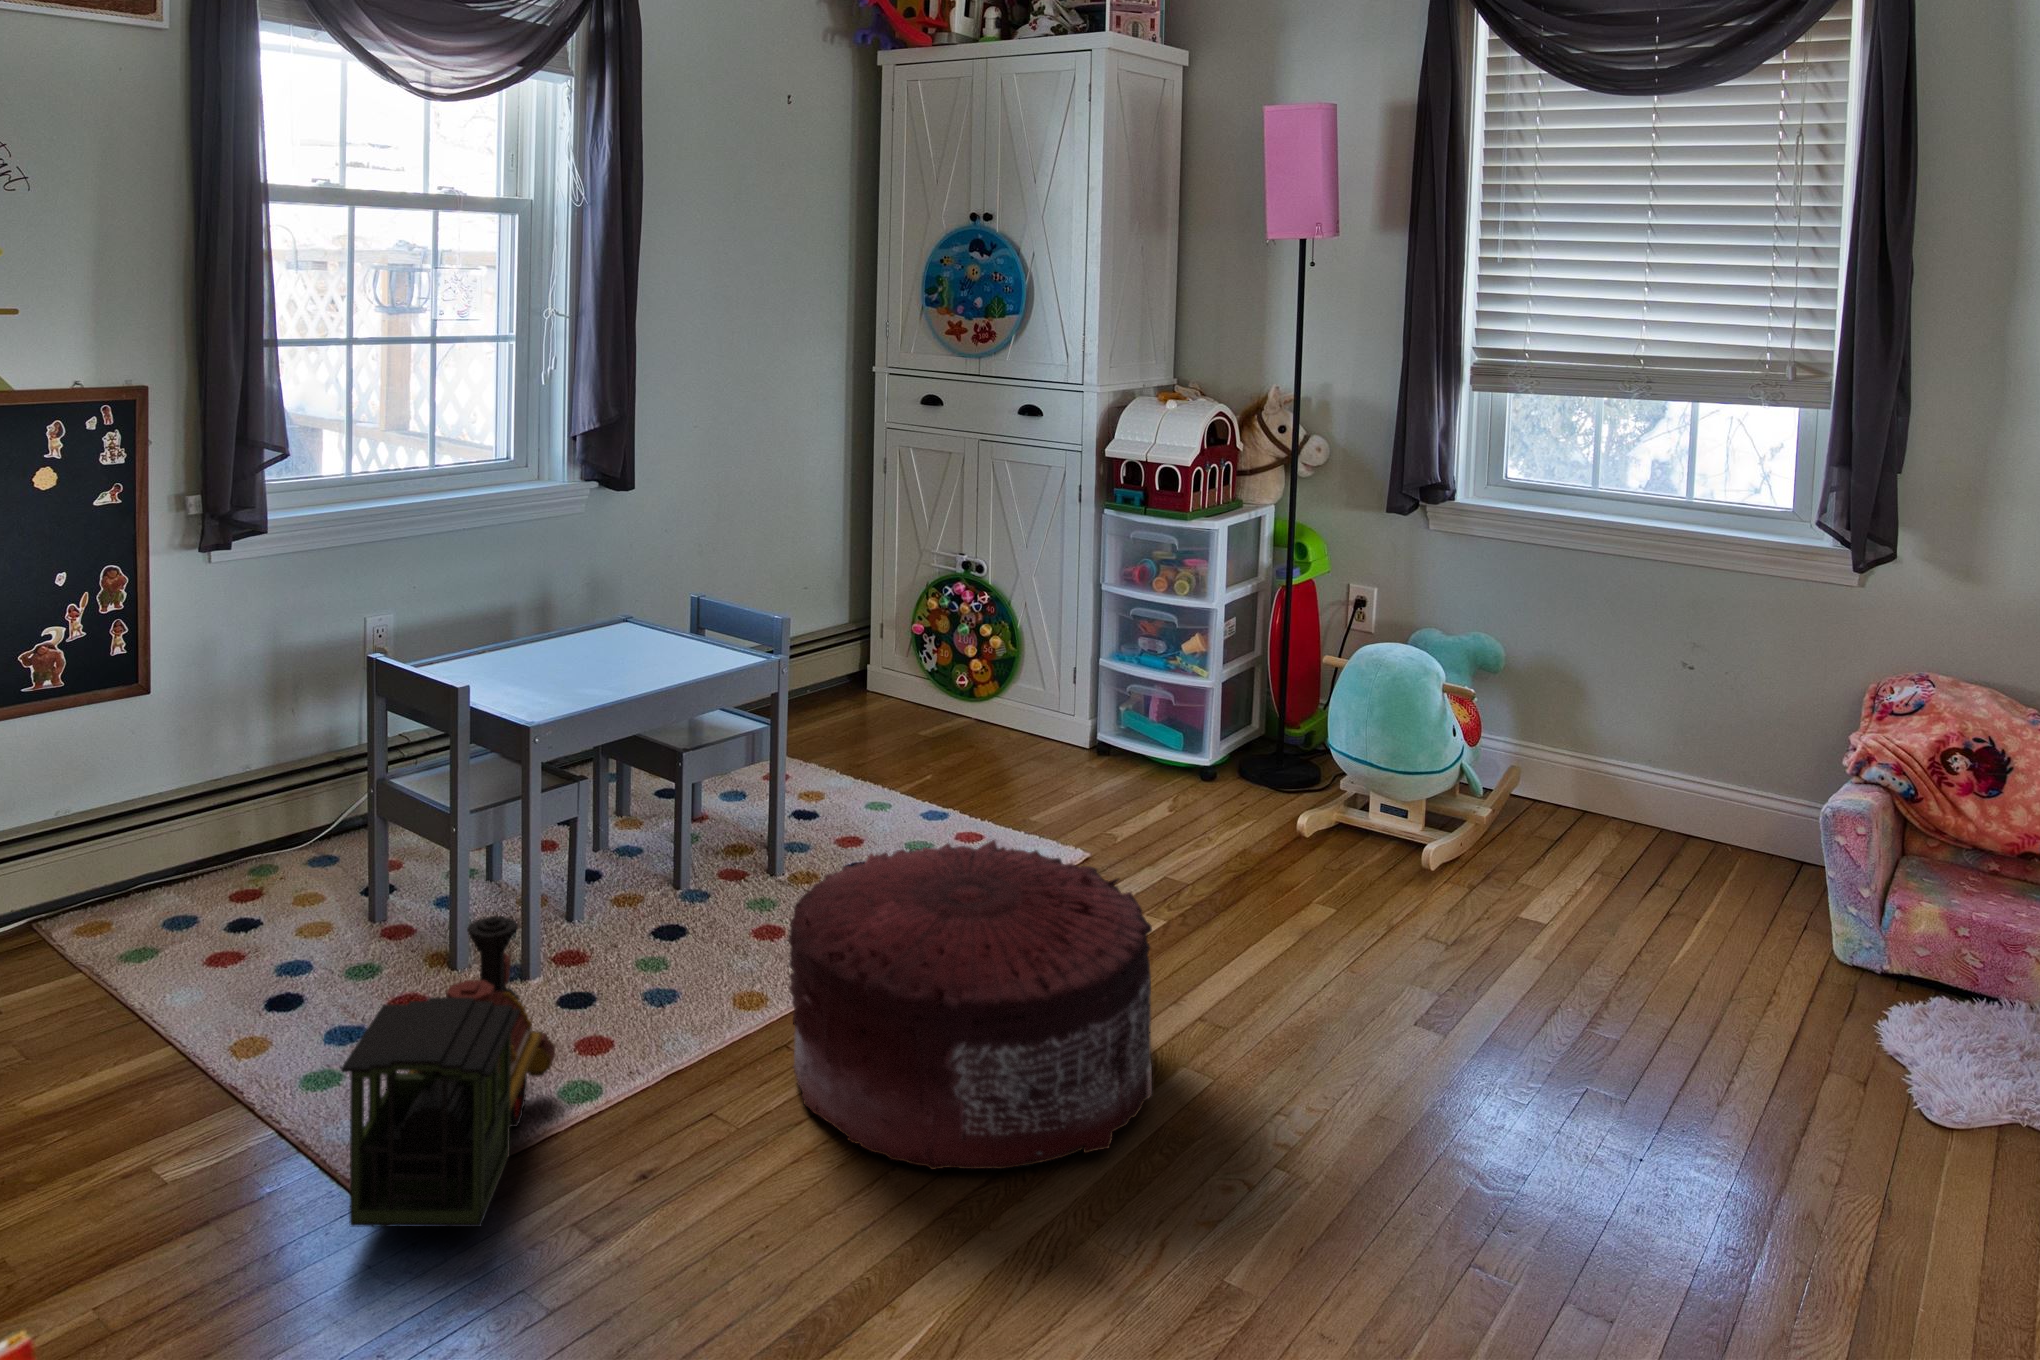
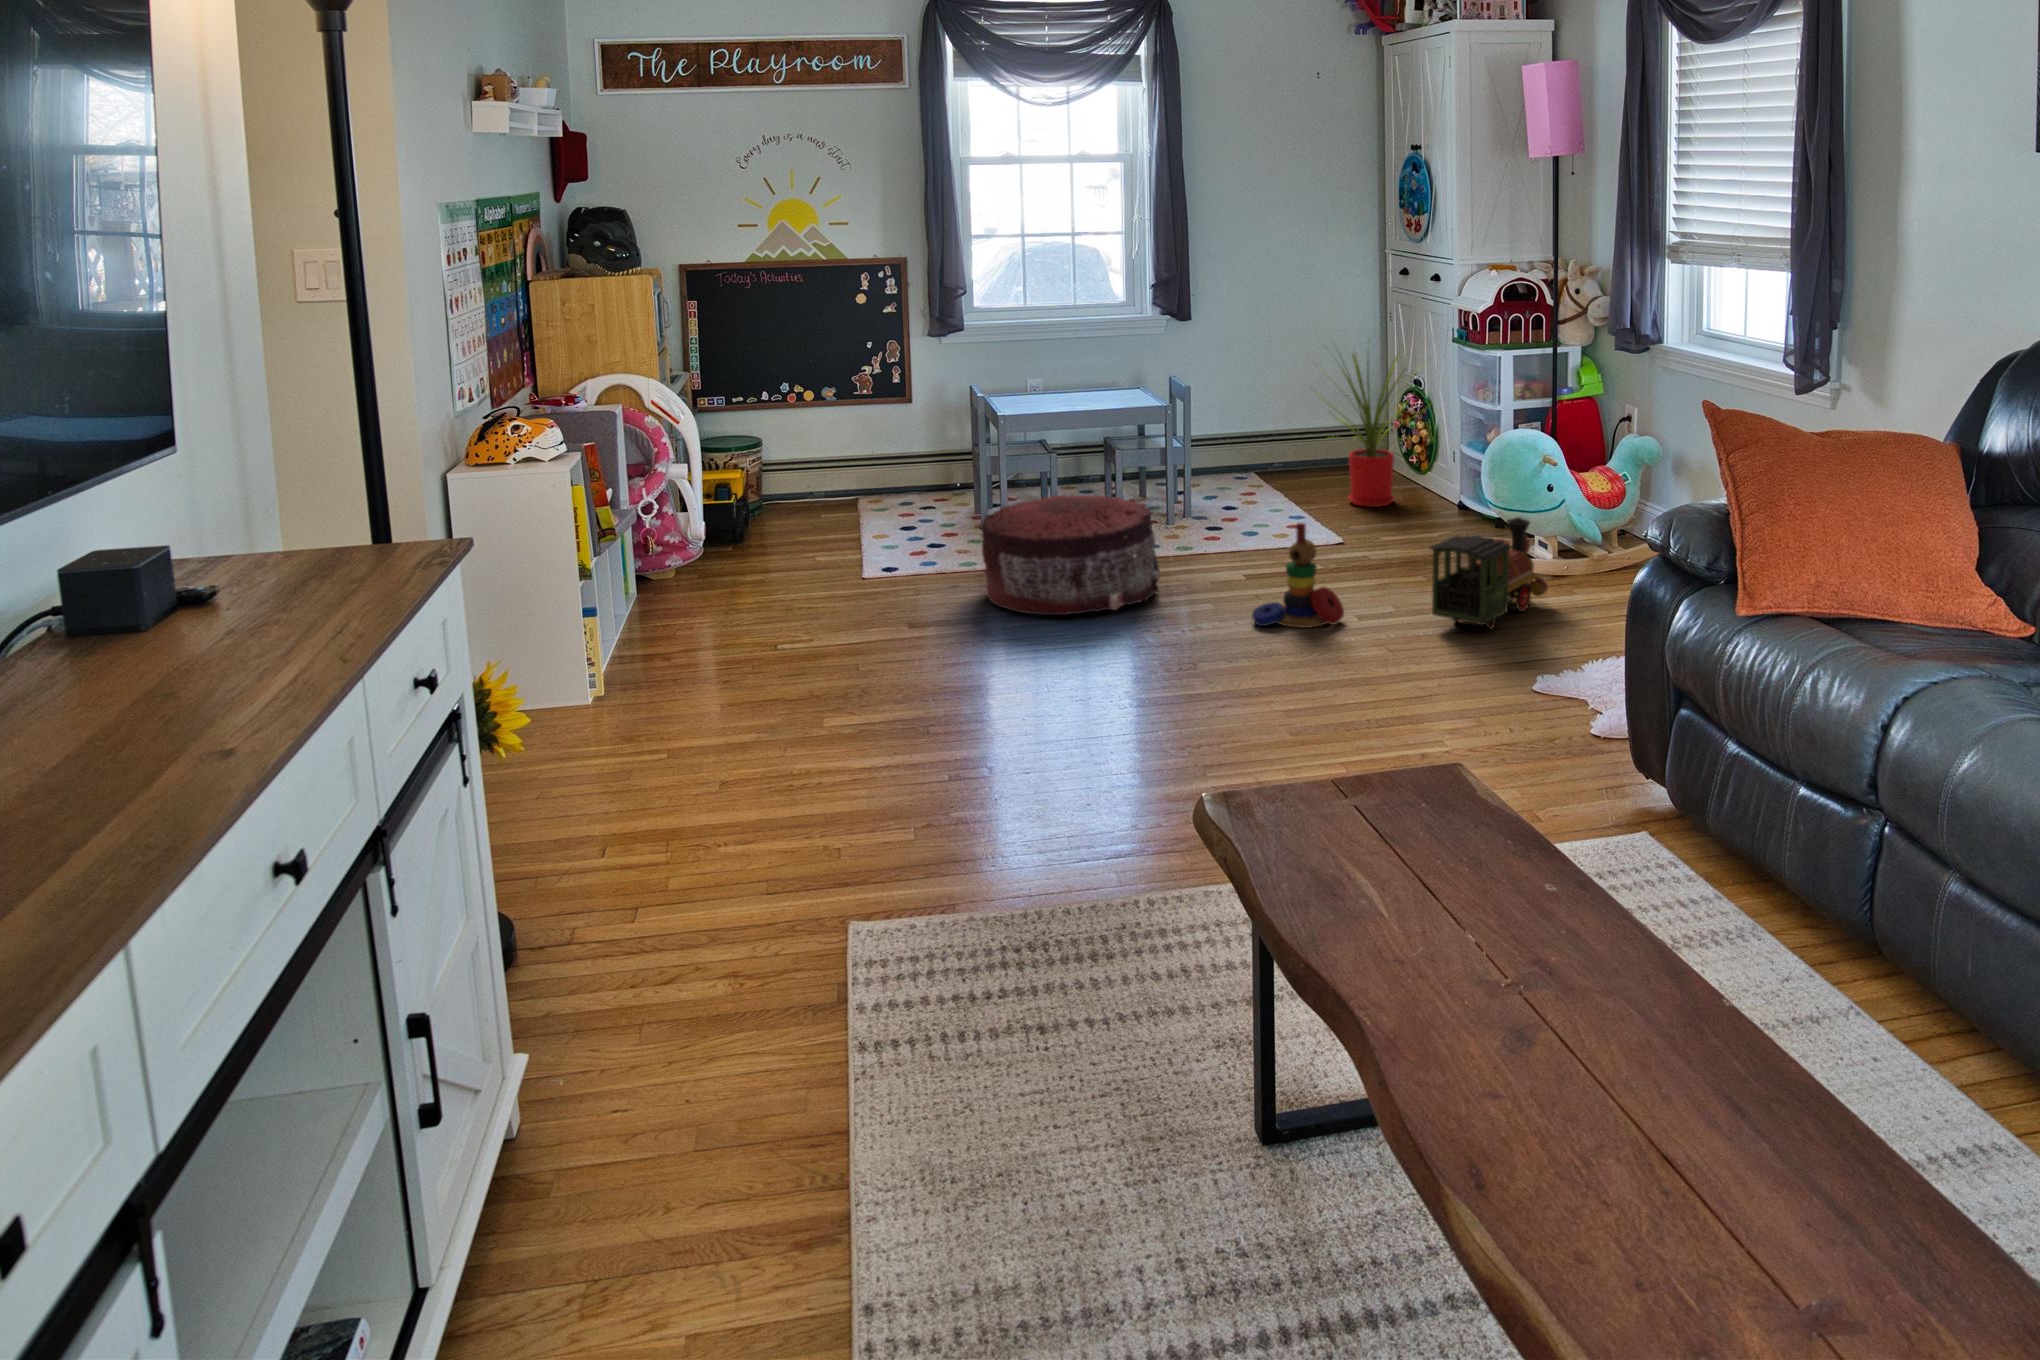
house plant: none [887,494,1085,759] -> present [1323,340,1416,507]
stacking toy: none [1343,839,1478,1051] -> present [1252,523,1344,628]
toy train: present [341,916,555,1227] -> present [1430,517,1548,629]

